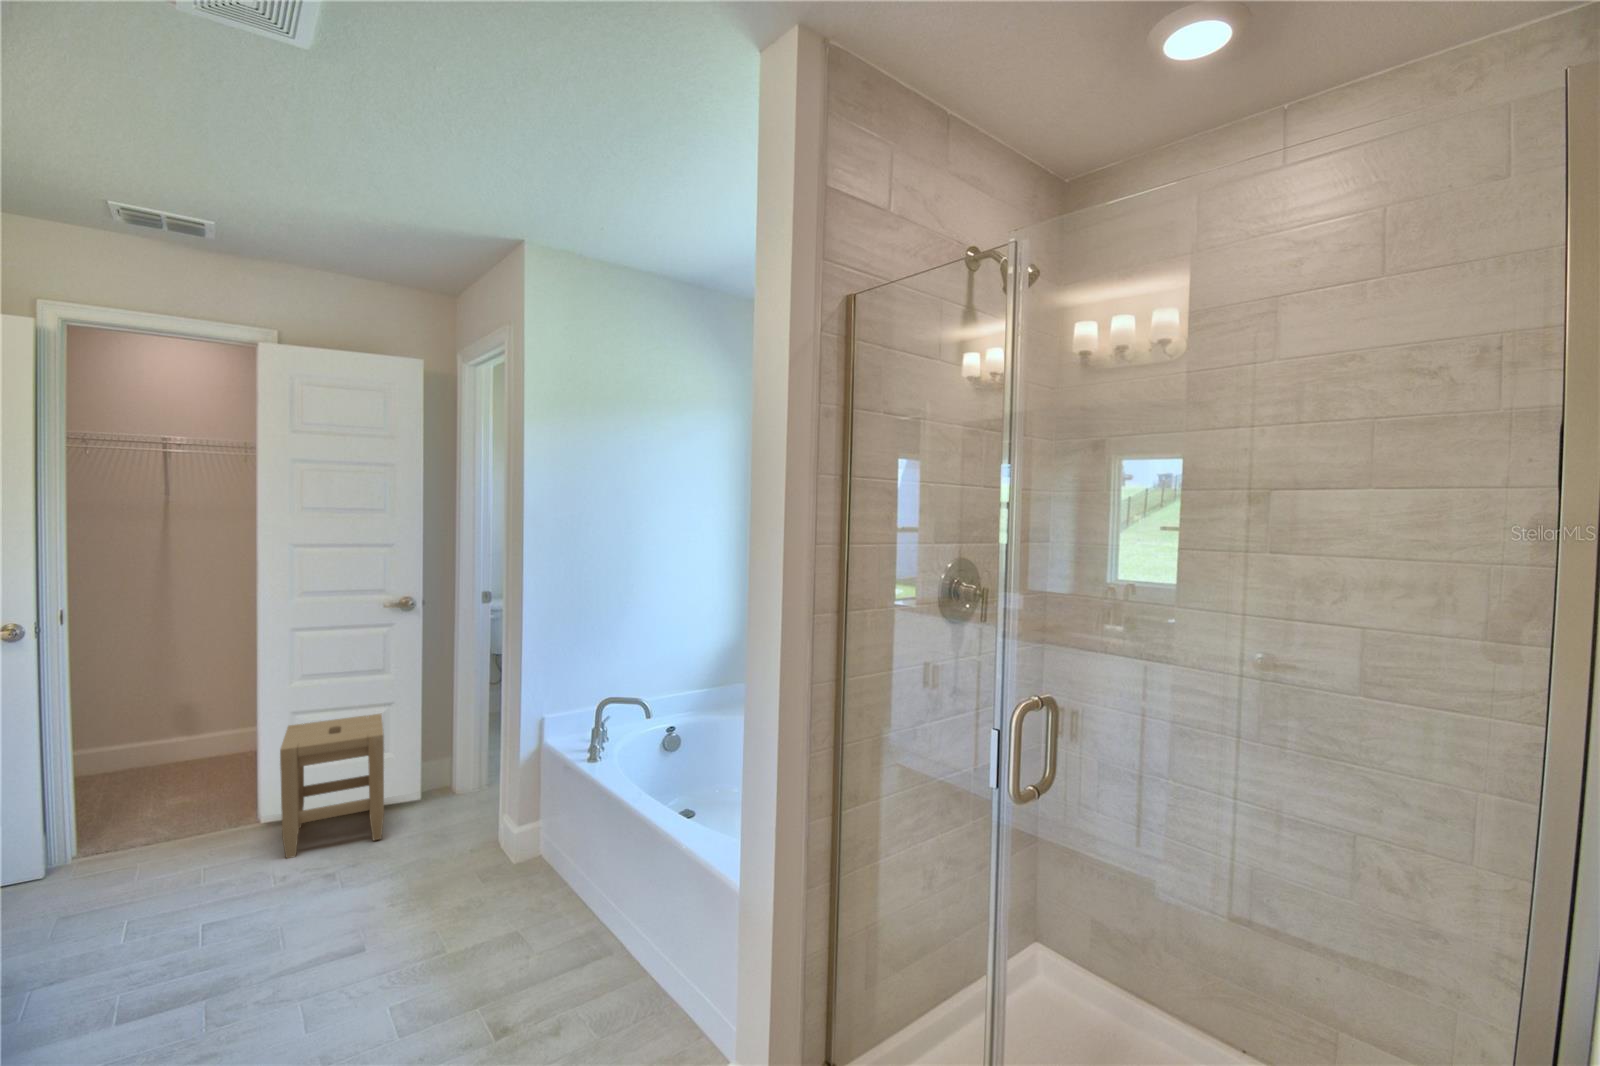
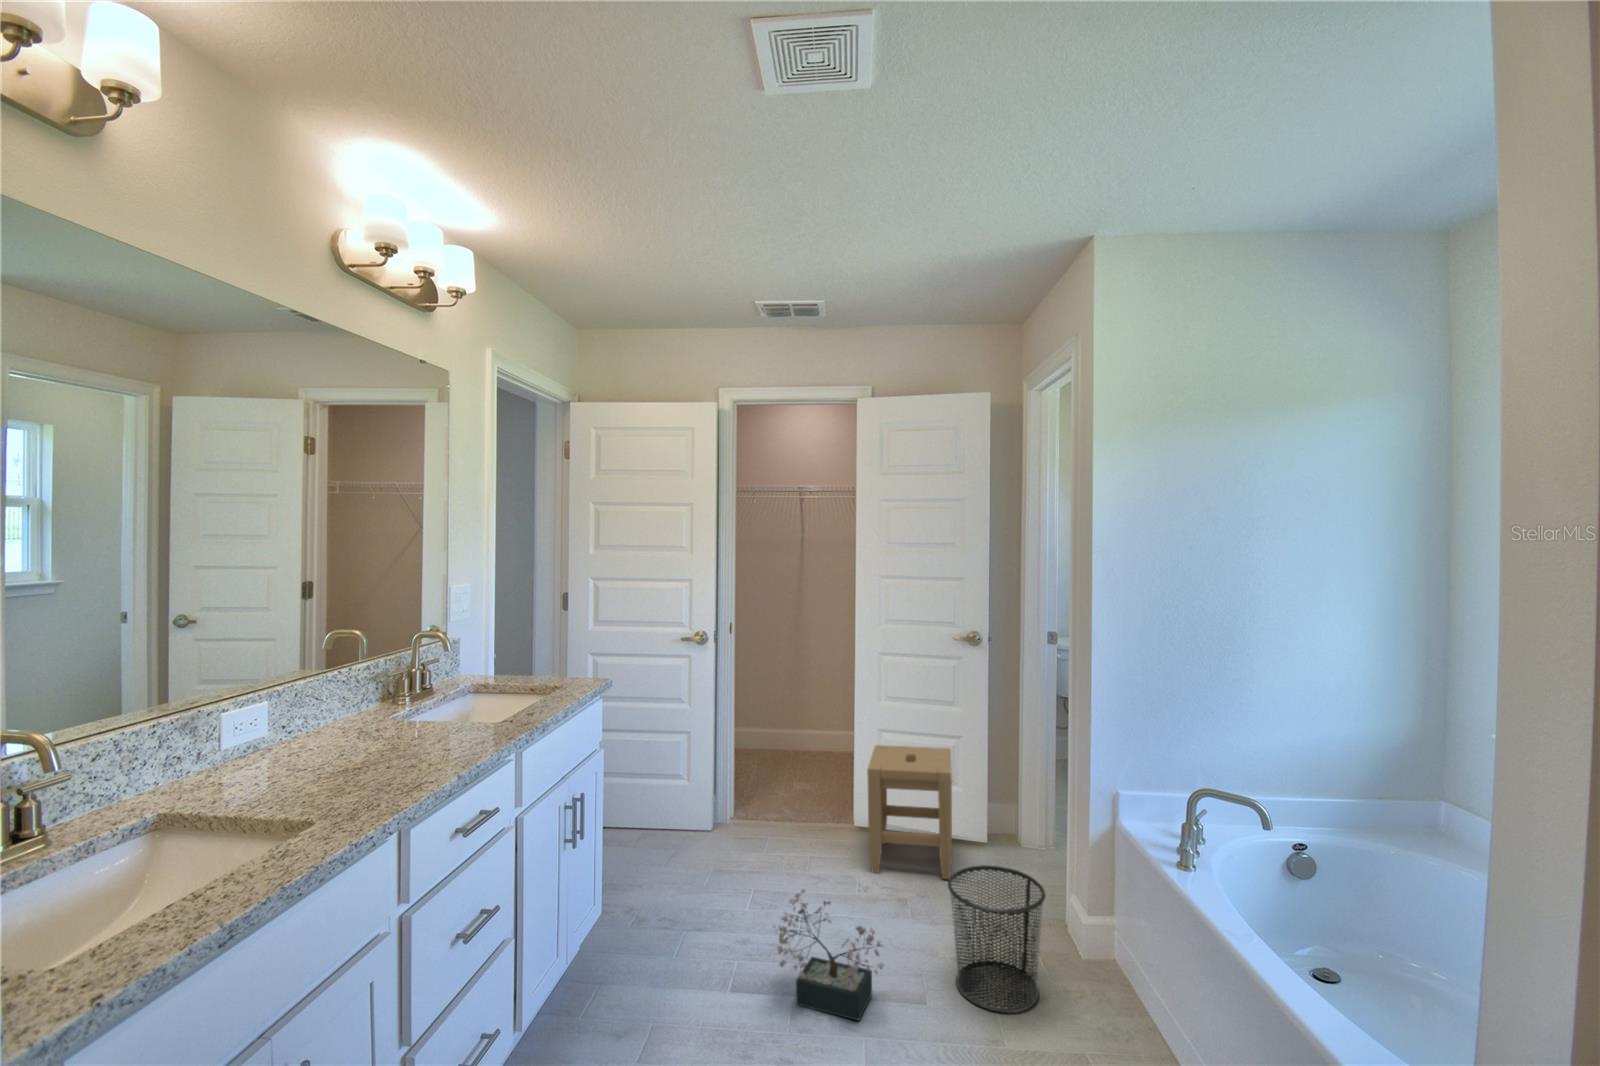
waste bin: none [382,803,481,934] -> present [948,865,1046,1012]
decorative plant: none [154,889,310,1014] -> present [773,890,884,1020]

